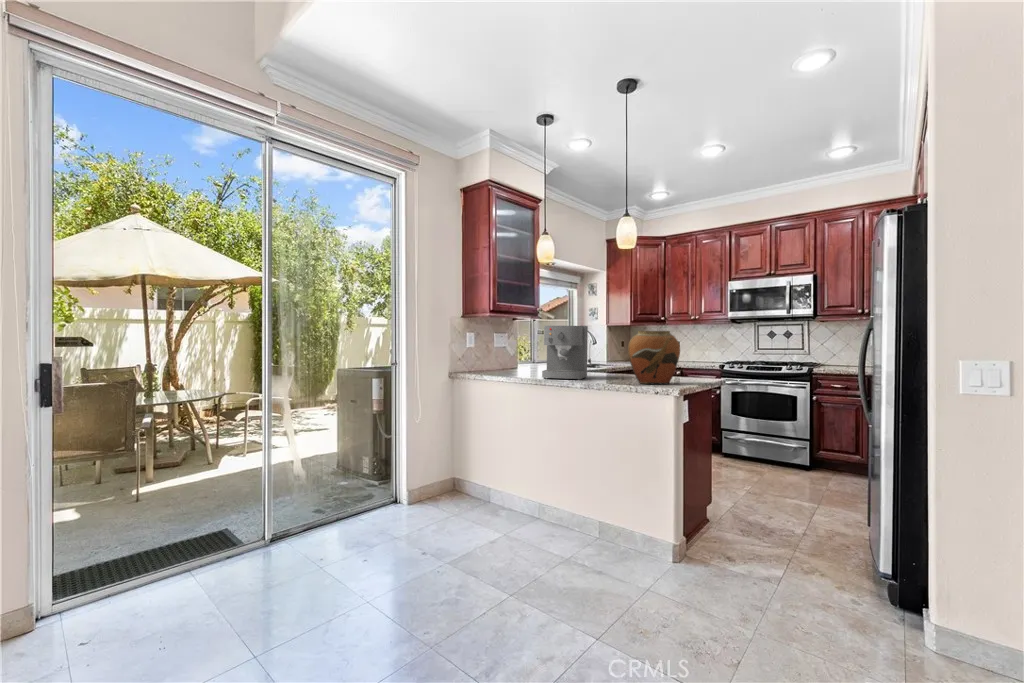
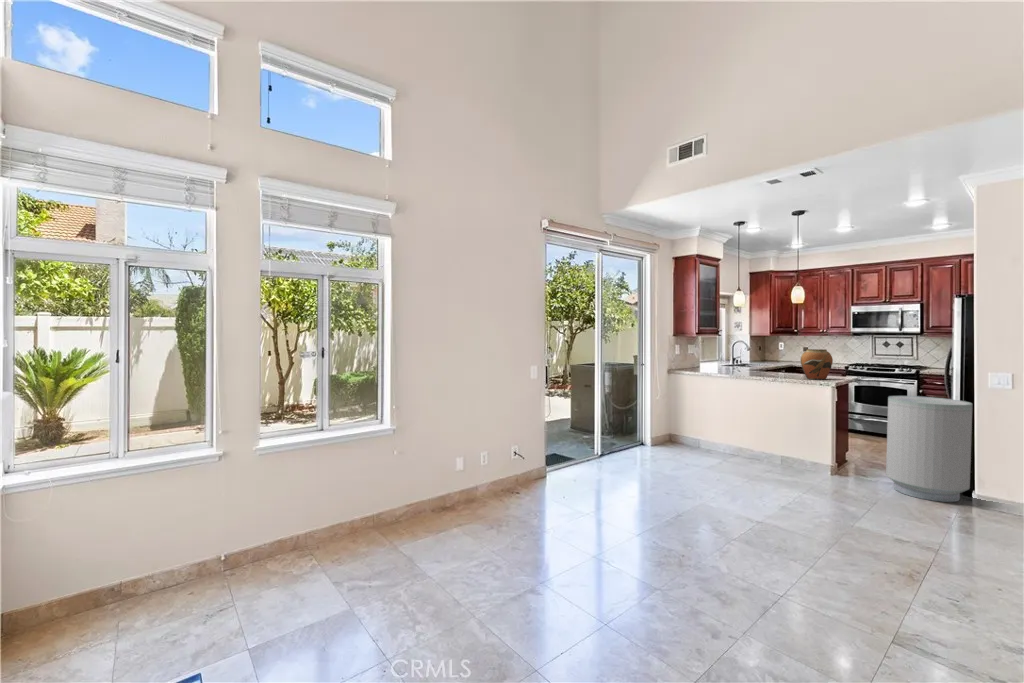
coffee maker: present [542,326,588,380] -> none [740,344,767,377]
trash can: none [764,413,919,639] -> present [886,396,972,502]

